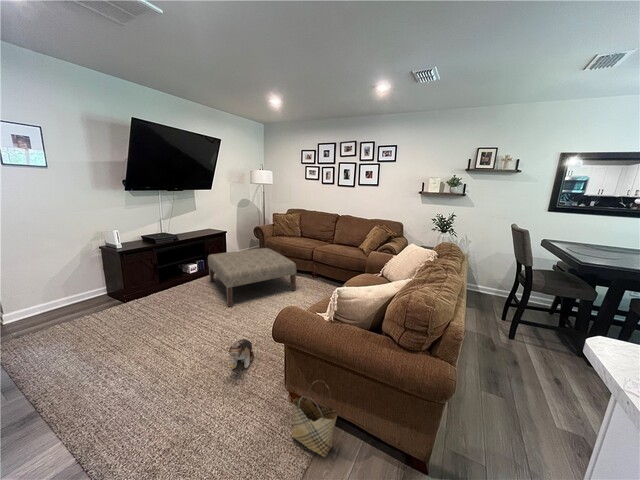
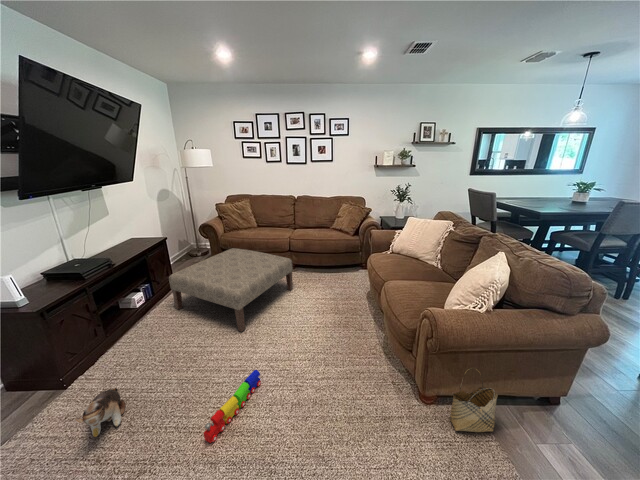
toy train: none [144,328,205,358] -> present [204,370,261,443]
plush toy: present [226,339,254,369] -> present [76,388,126,437]

